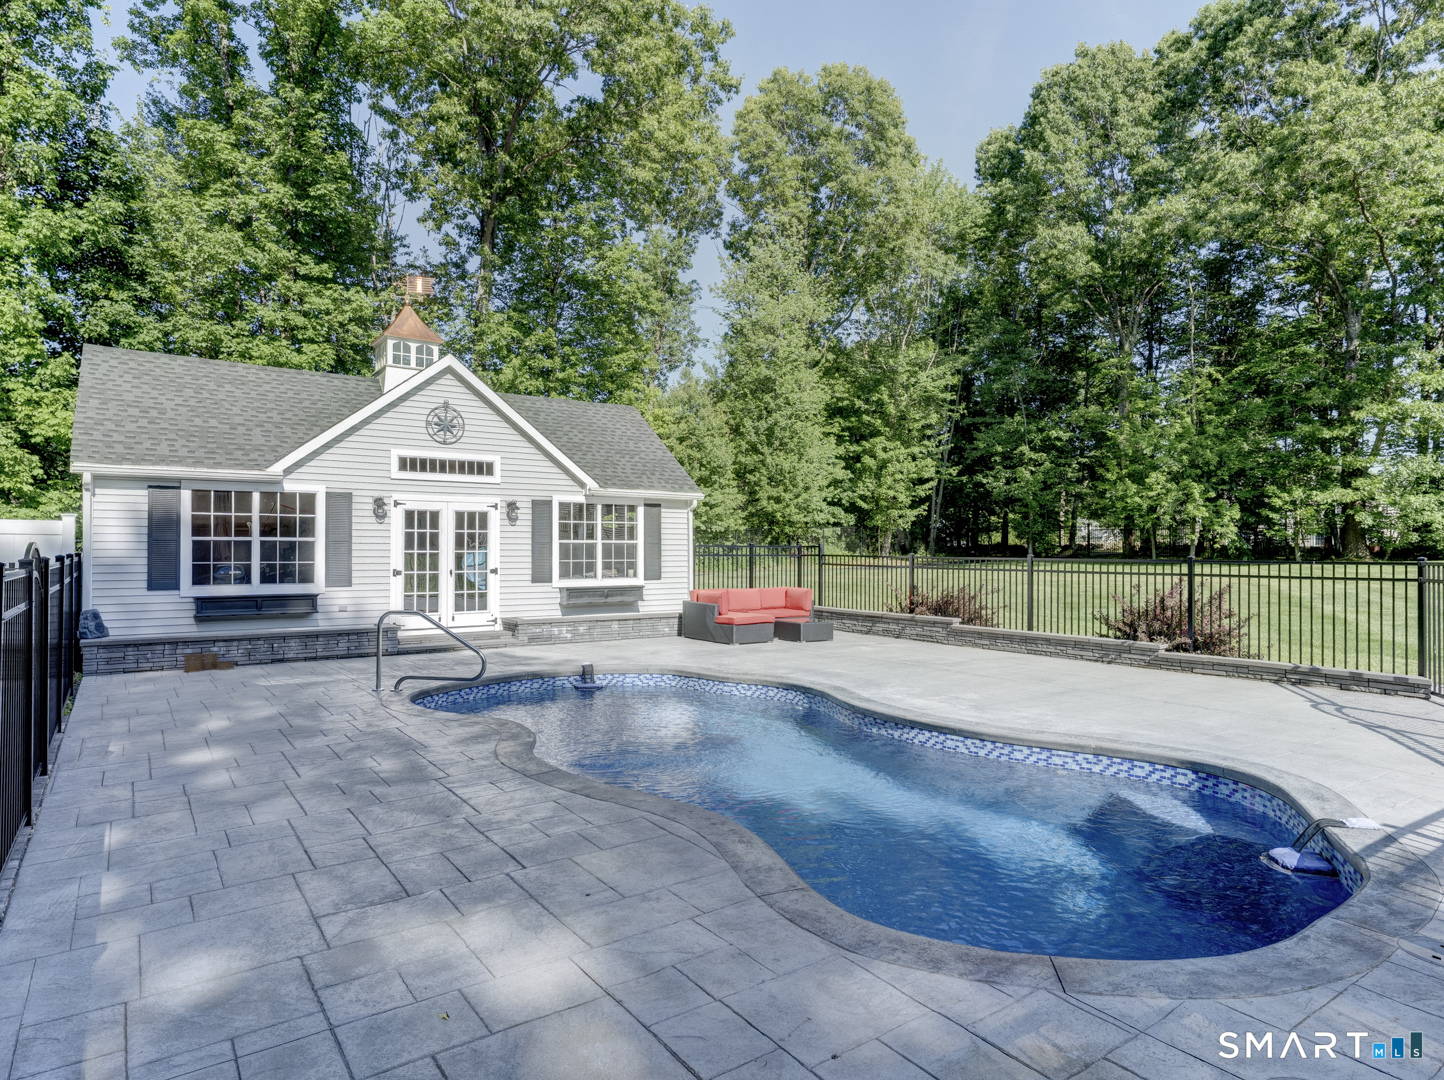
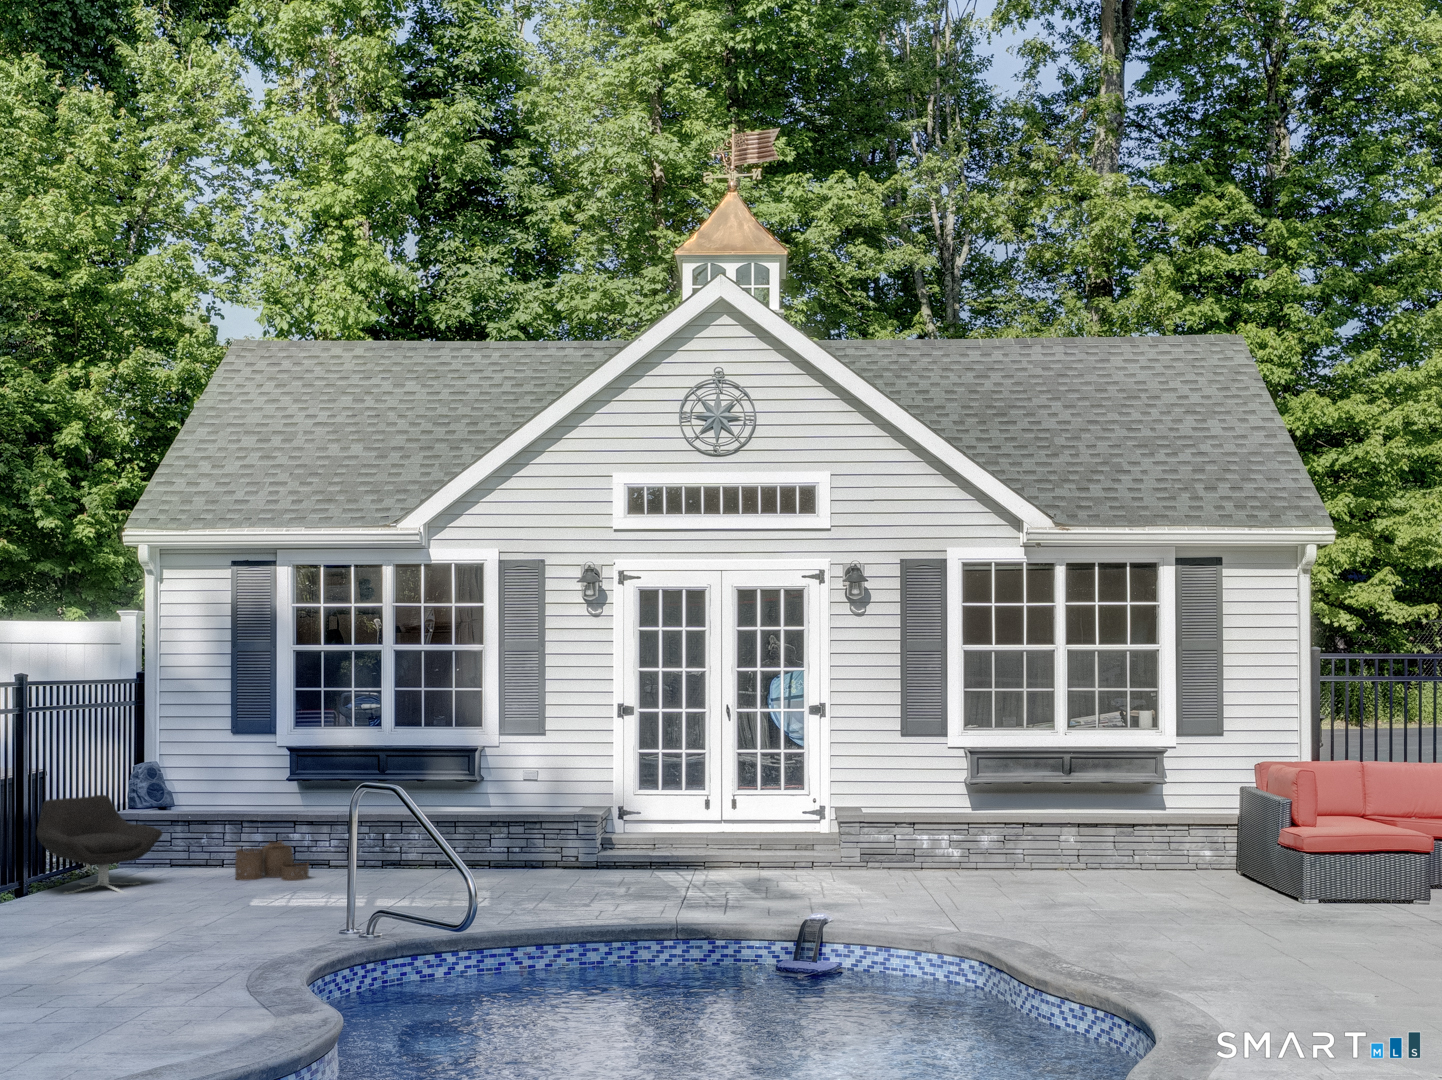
lounge chair: none [53,628,143,686] -> present [36,795,162,893]

